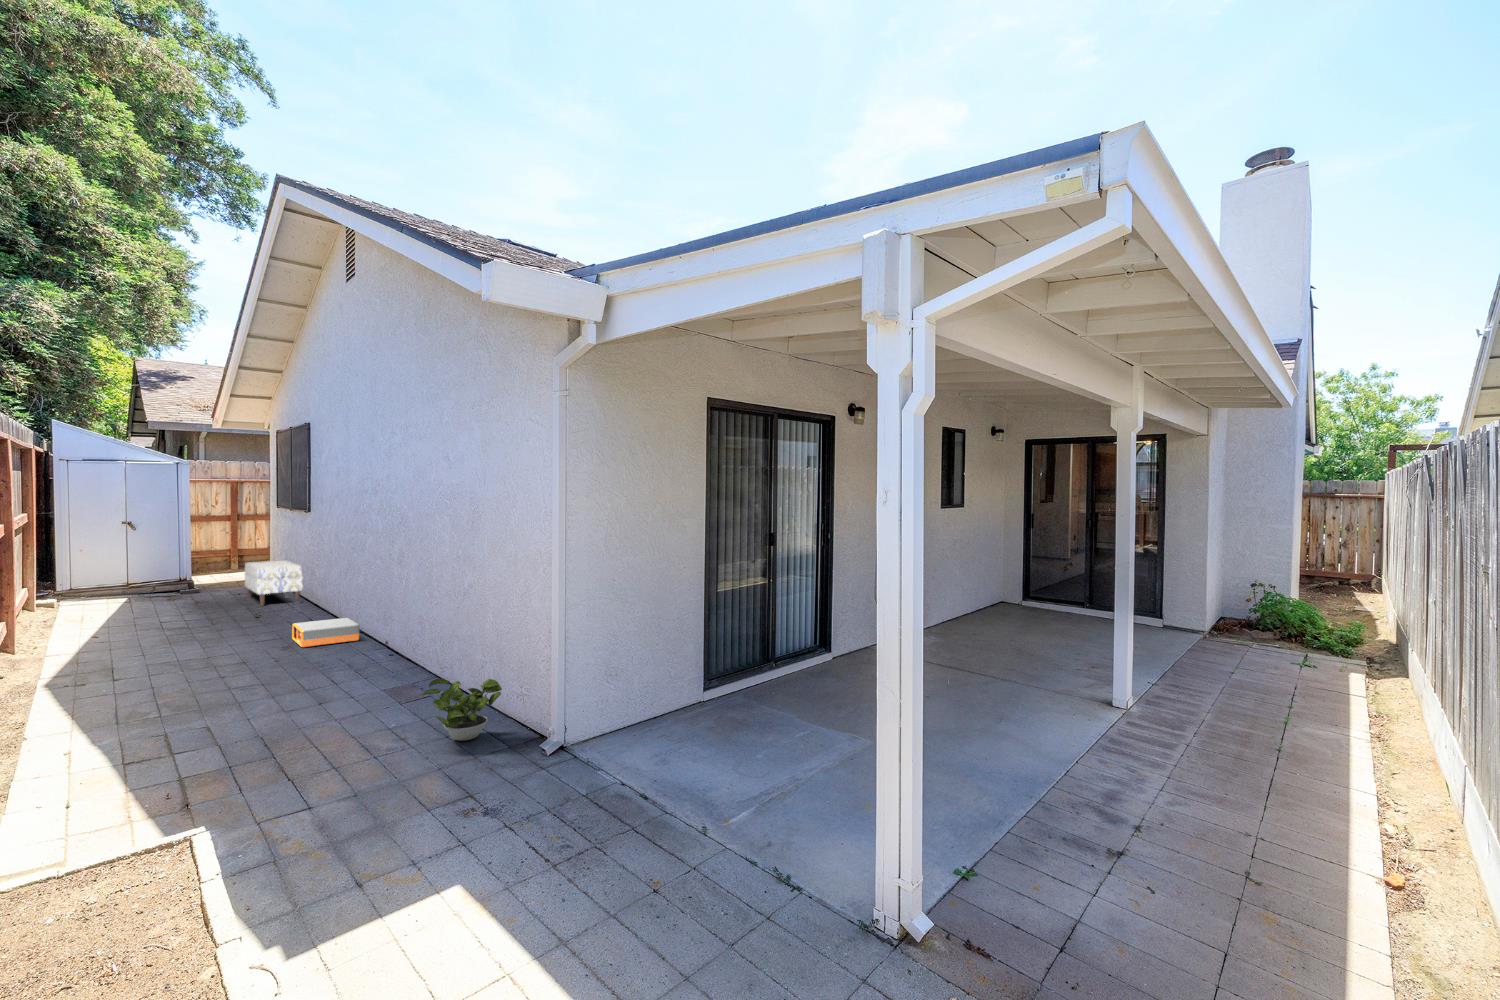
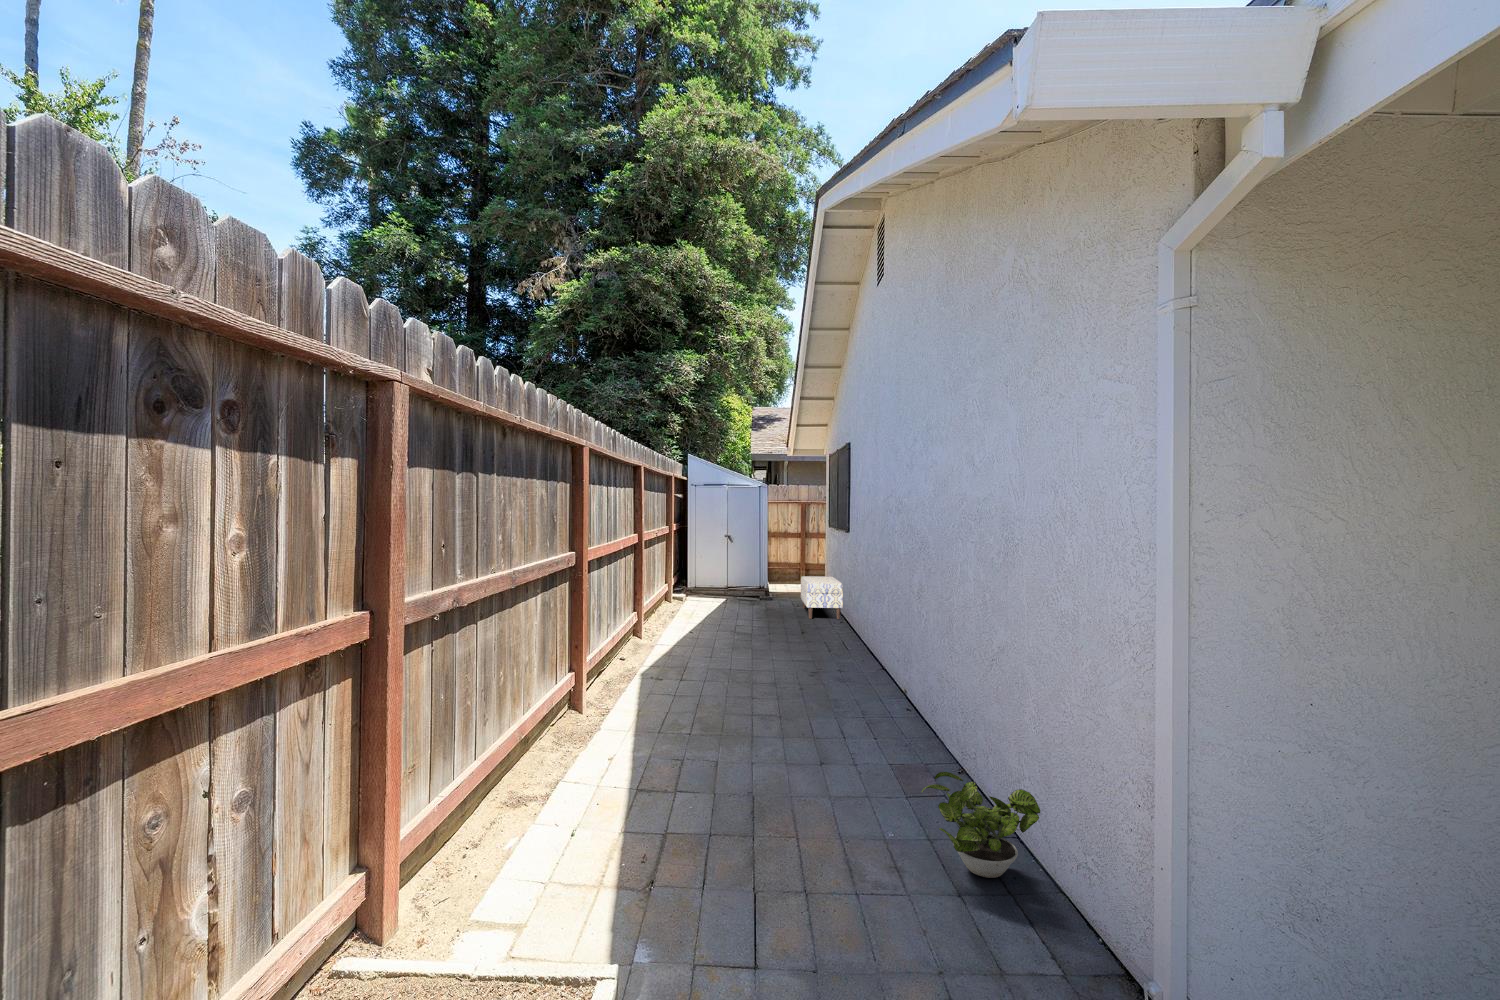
storage box: present [292,618,360,647] -> none [823,644,882,673]

